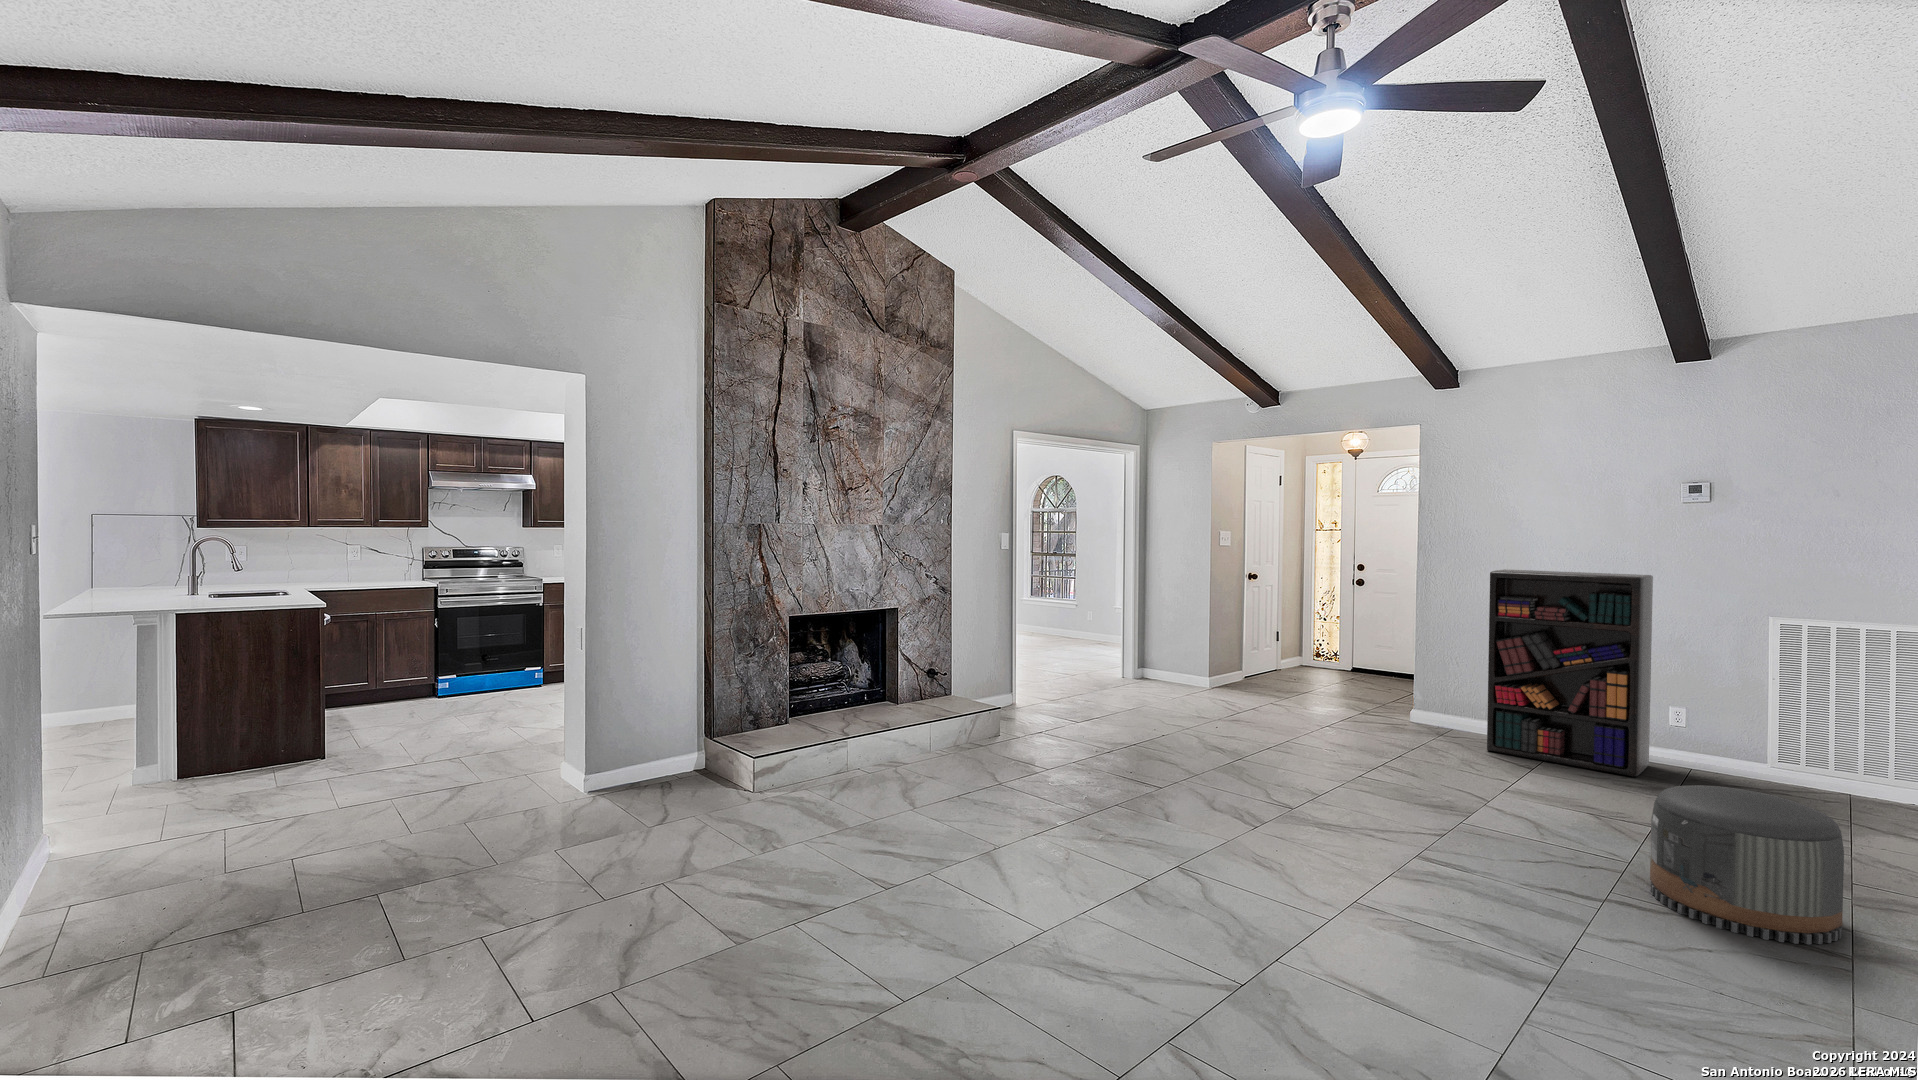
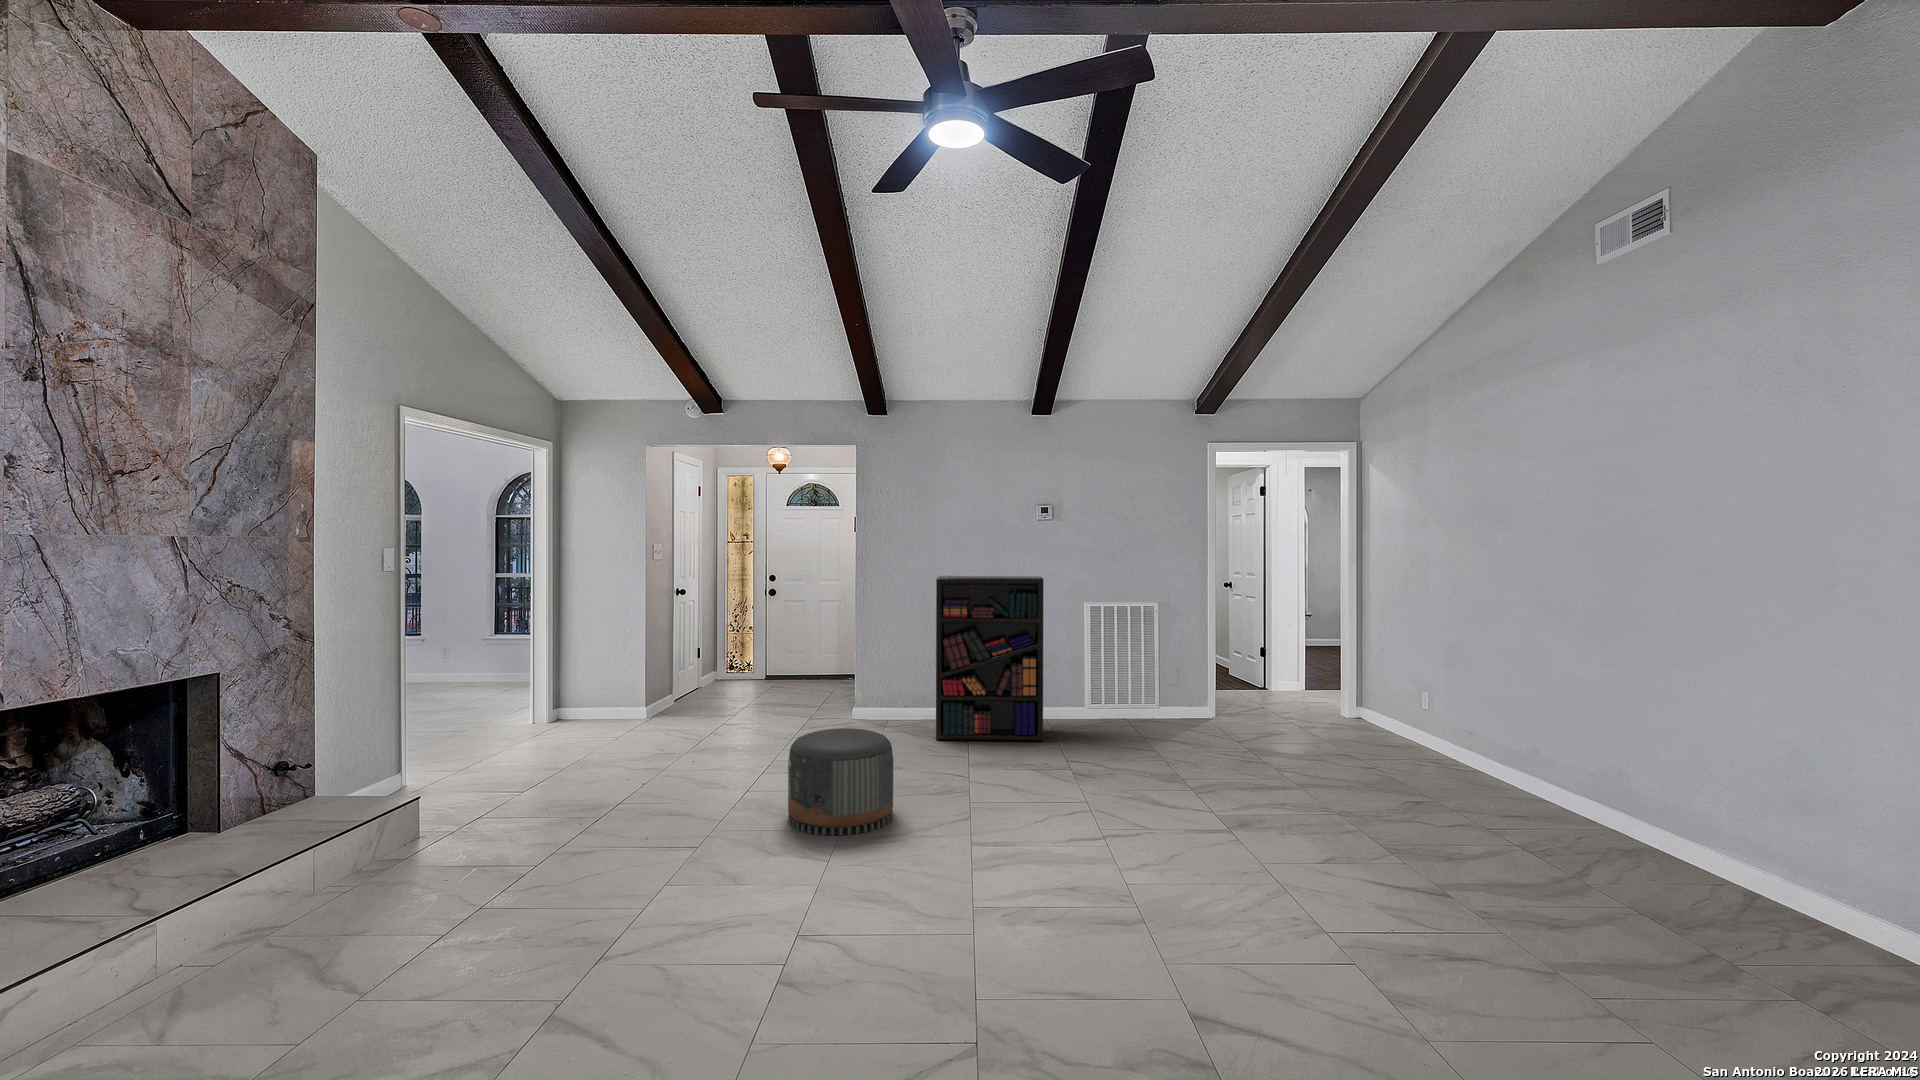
pouf: present [1650,785,1844,944] -> present [788,728,893,835]

